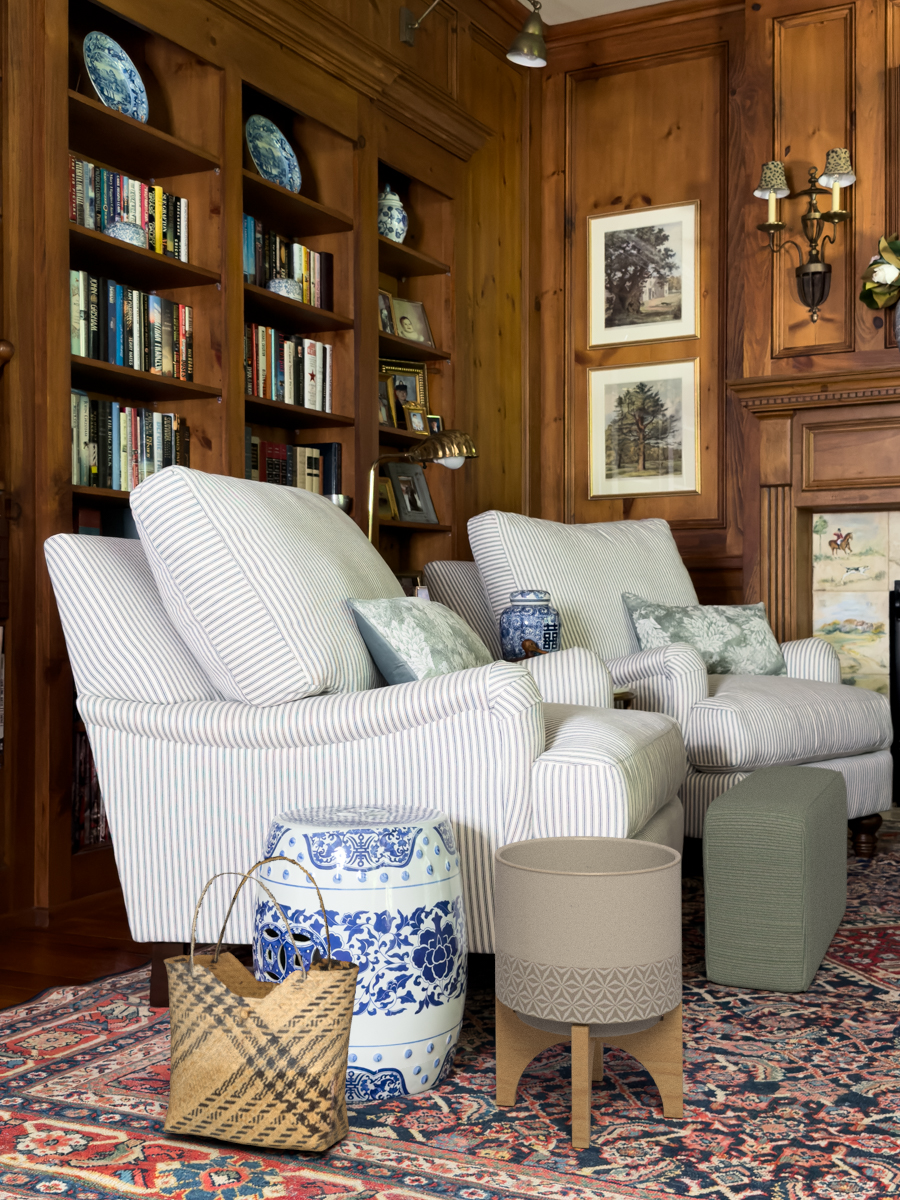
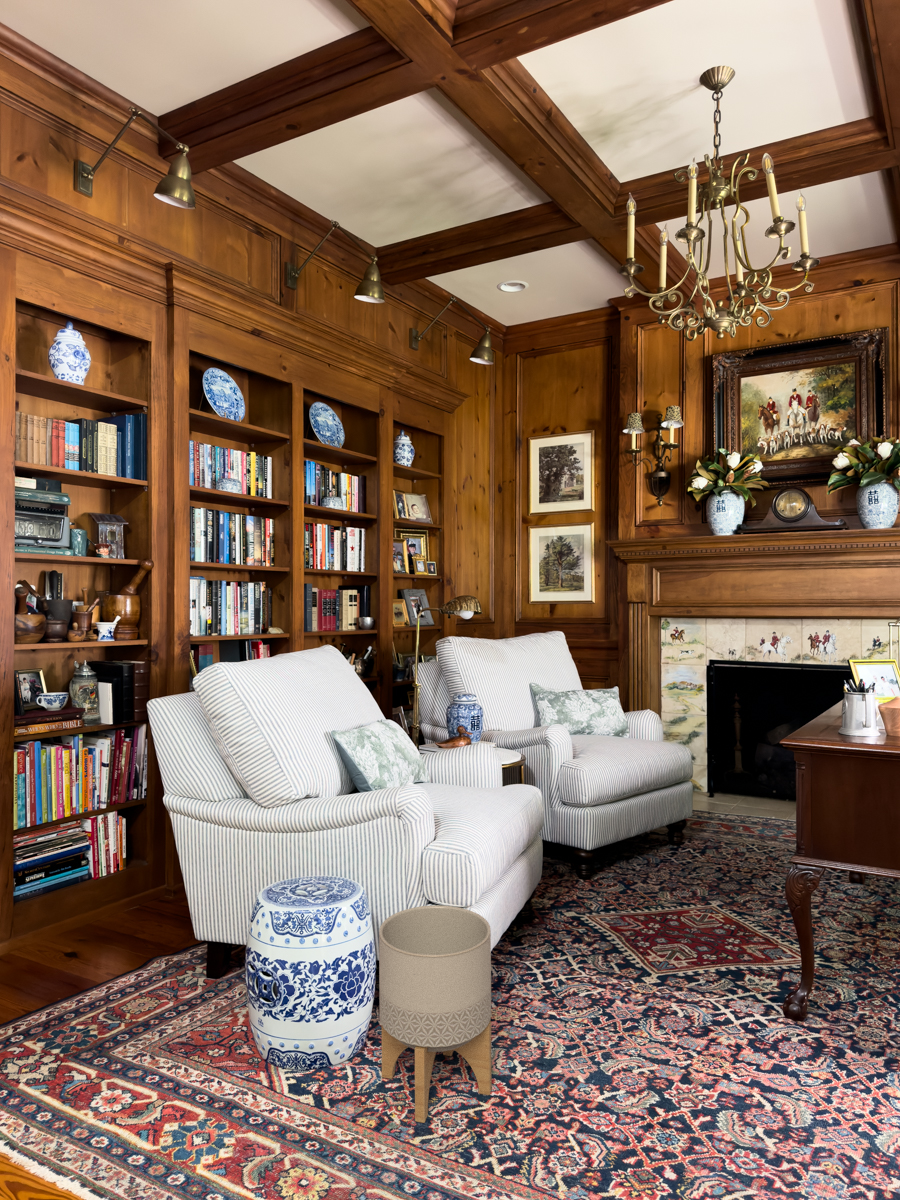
pouf: present [703,766,848,992] -> none [540,807,642,972]
woven basket: present [164,856,360,1151] -> none [176,926,292,1123]

